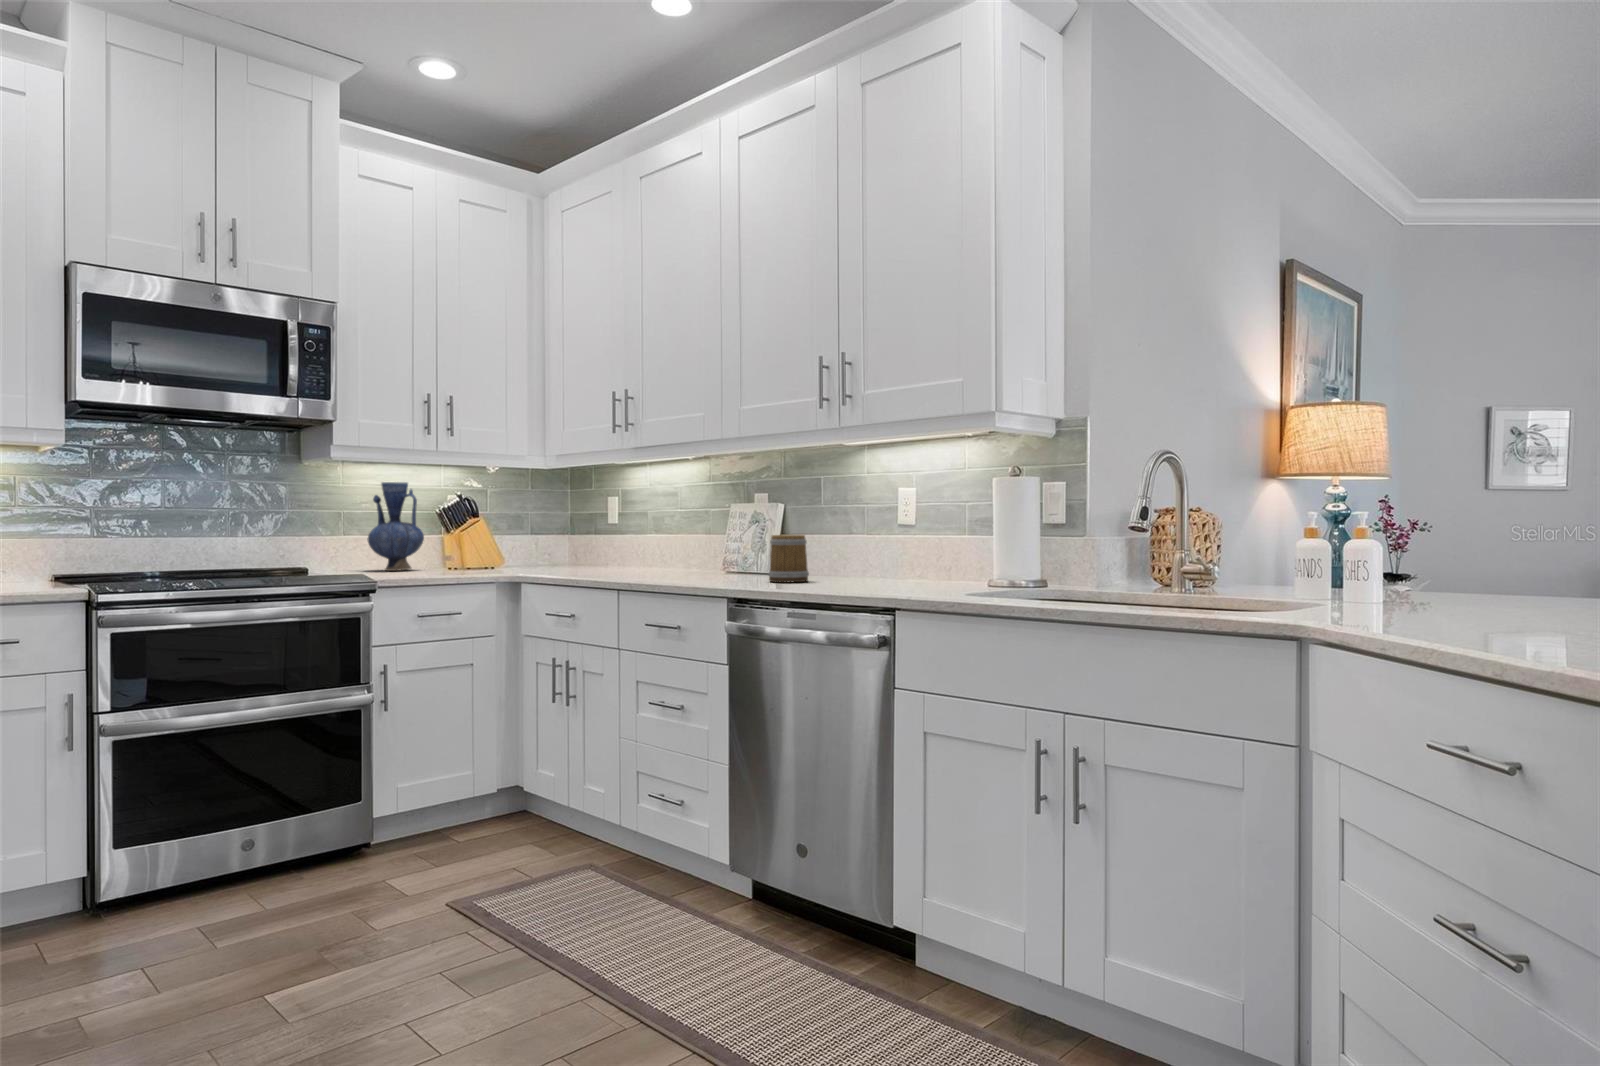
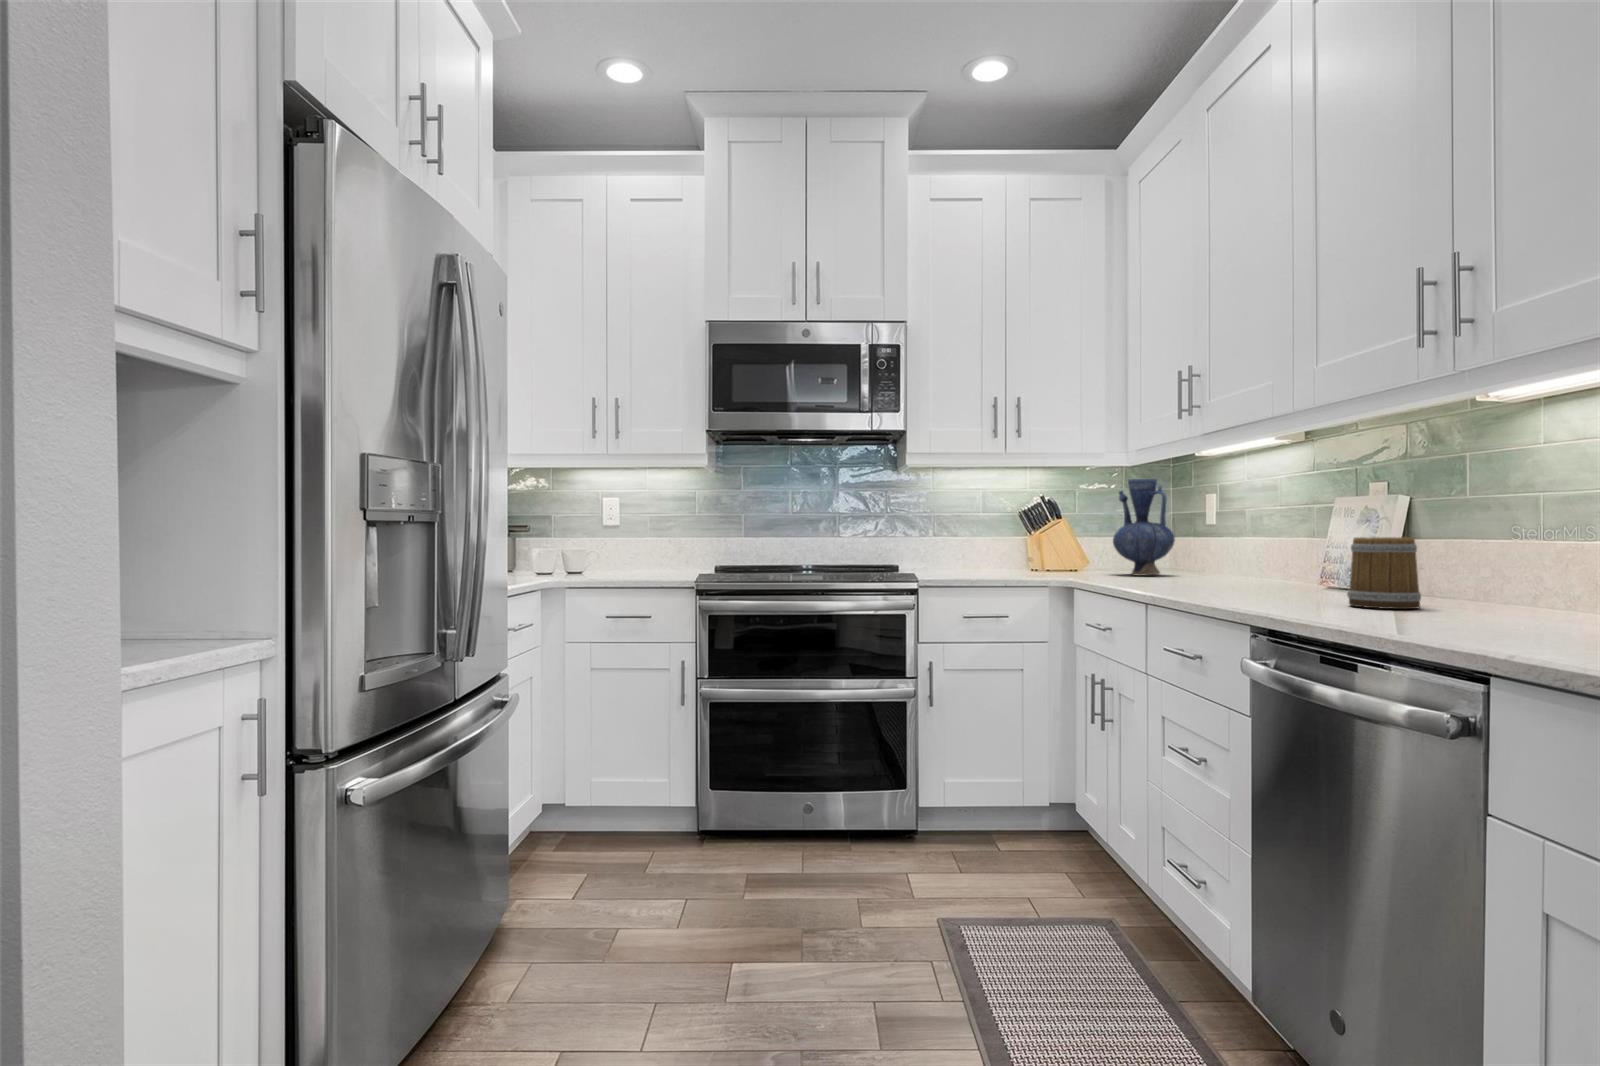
vase: present [367,482,424,571] -> present [1113,478,1175,576]

